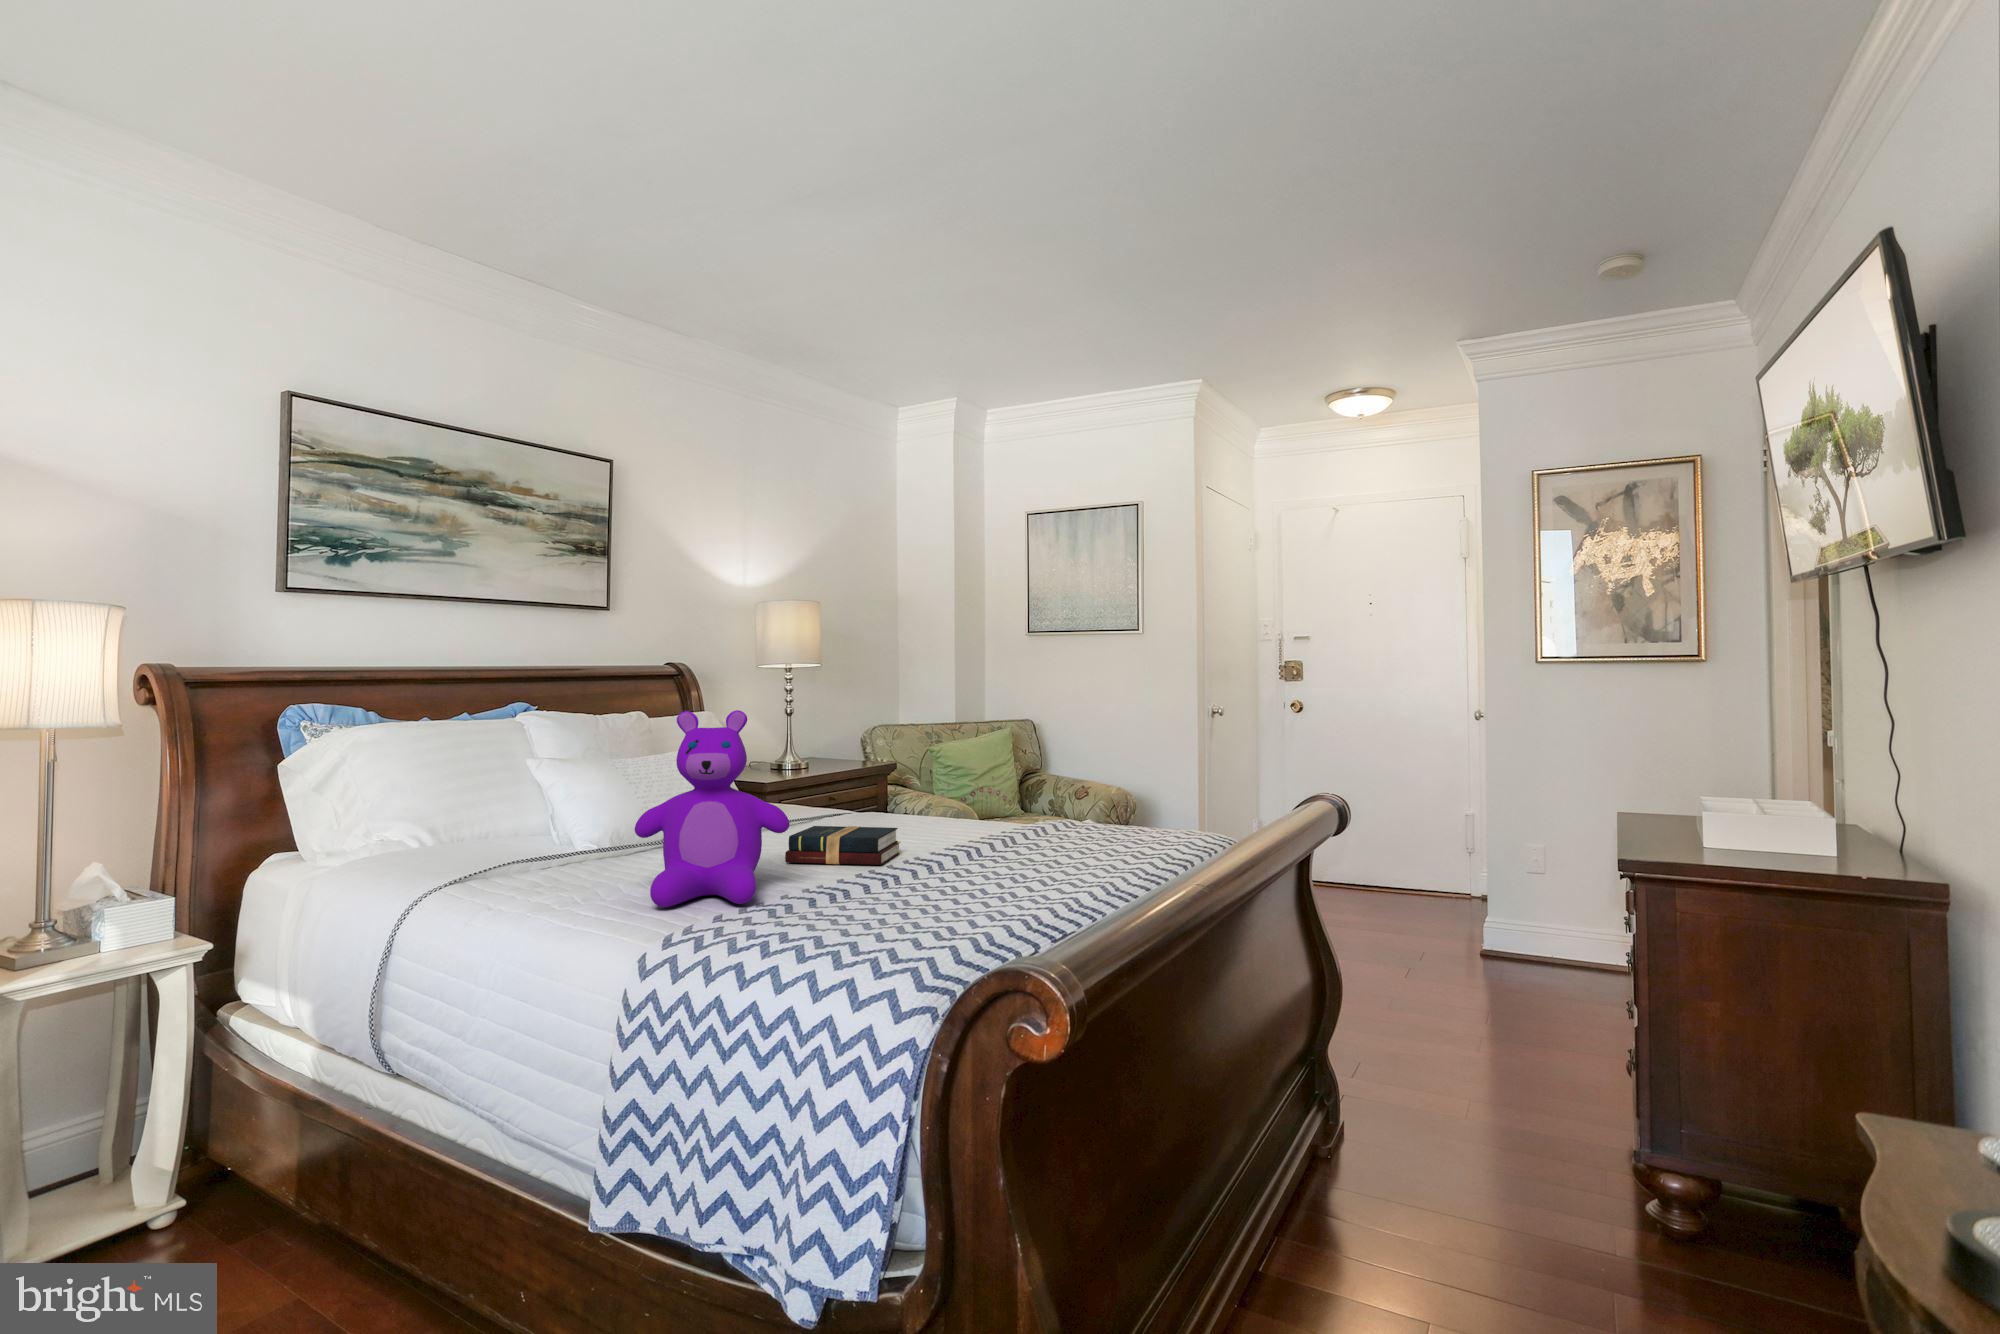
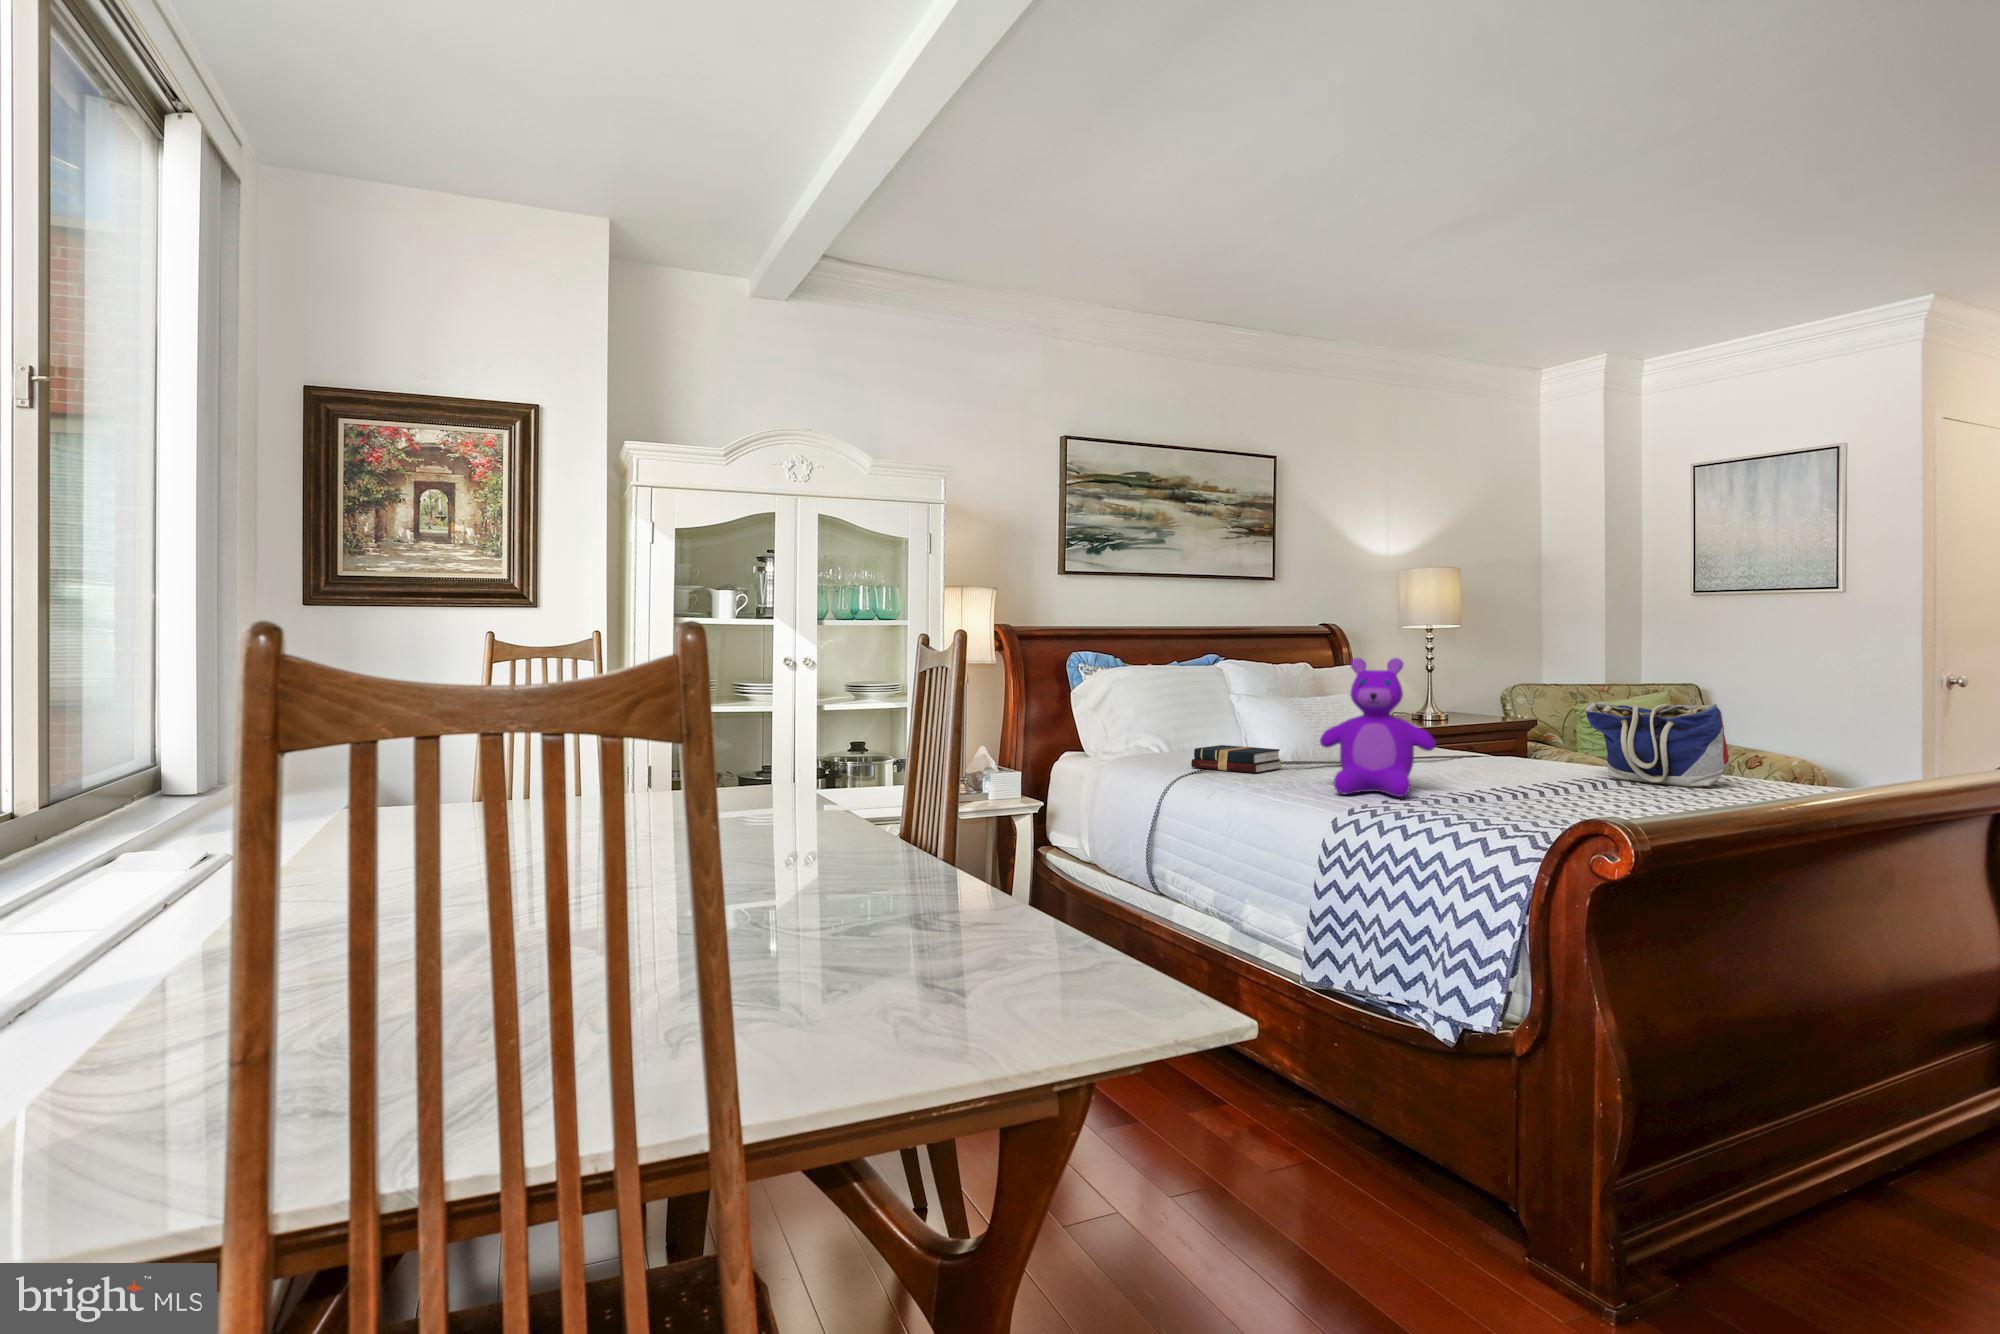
tote bag: none [952,753,1090,844] -> present [1585,702,1730,787]
hardback book: present [785,826,901,865] -> present [1191,745,1283,773]

